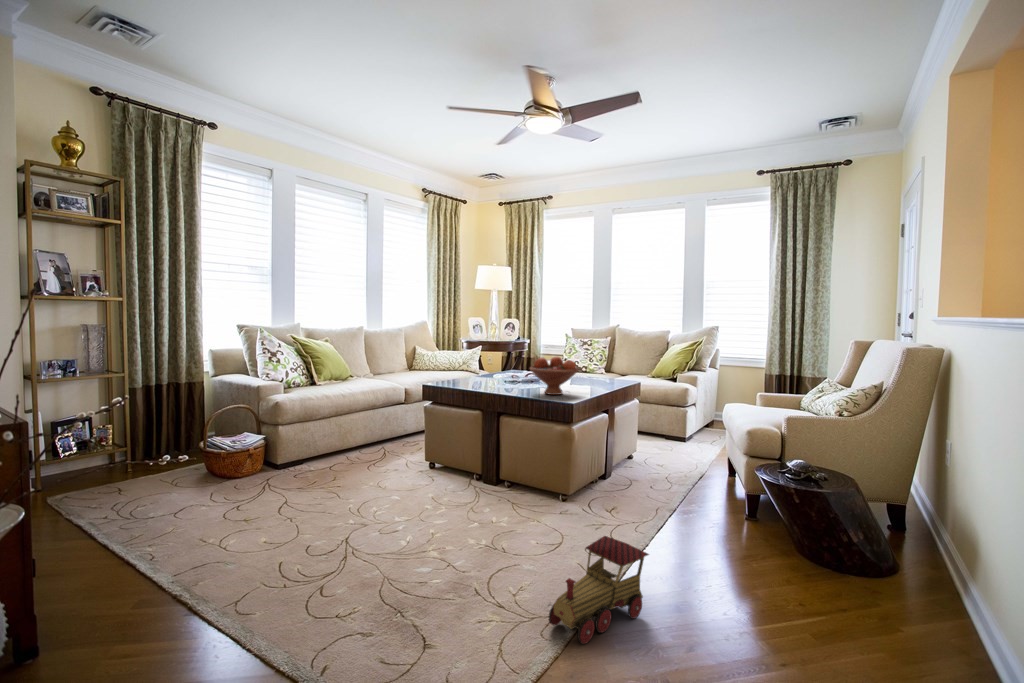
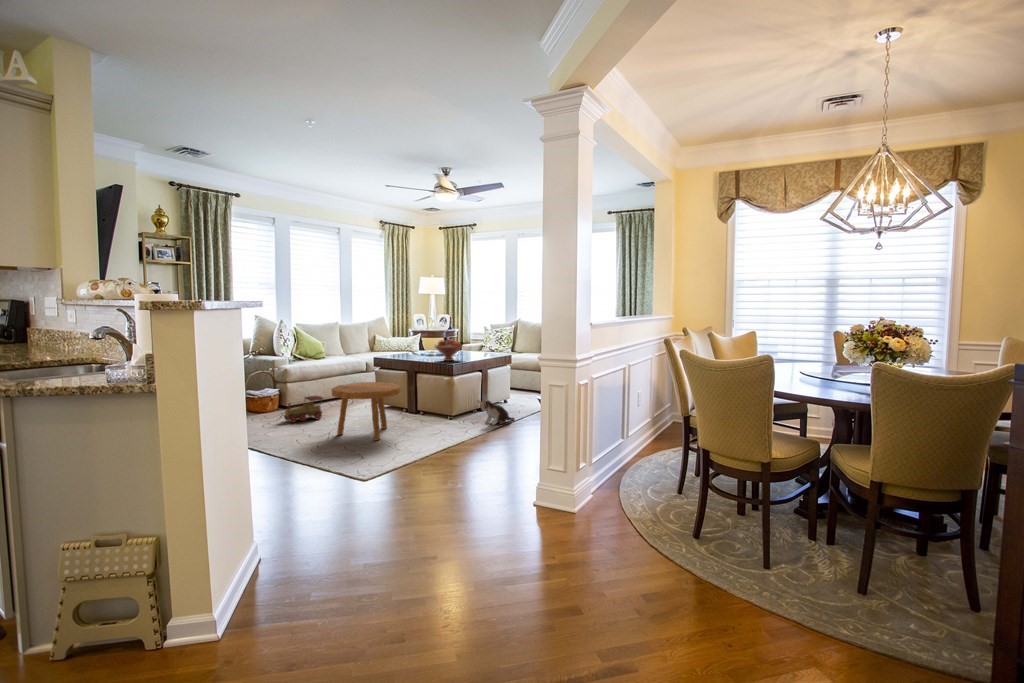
footstool: none [351,437,488,573] -> present [331,382,401,440]
plush toy: none [624,473,681,521] -> present [477,399,514,425]
toy train: present [549,536,649,644] -> present [284,396,323,423]

